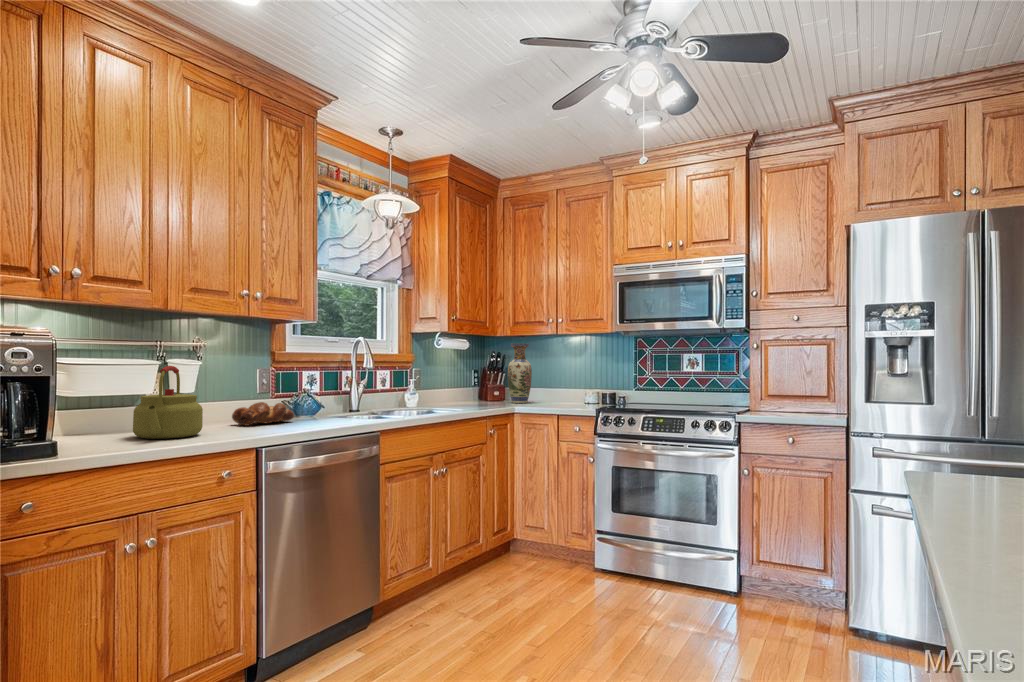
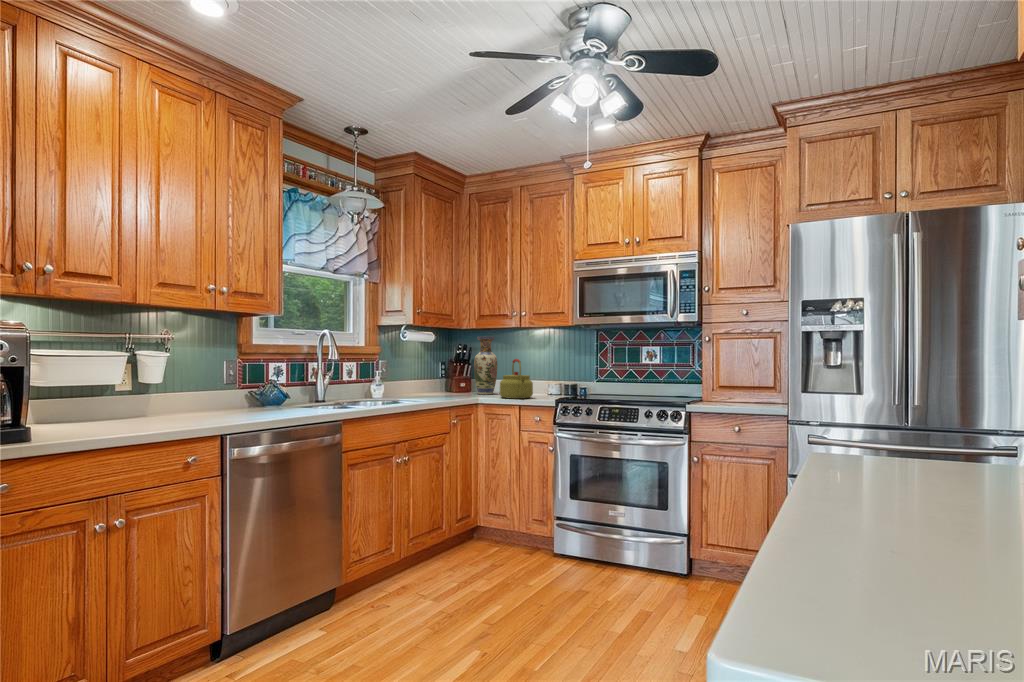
kettle: present [133,366,203,439] -> present [500,359,533,399]
bread loaf: present [232,402,294,426] -> none [199,393,260,415]

